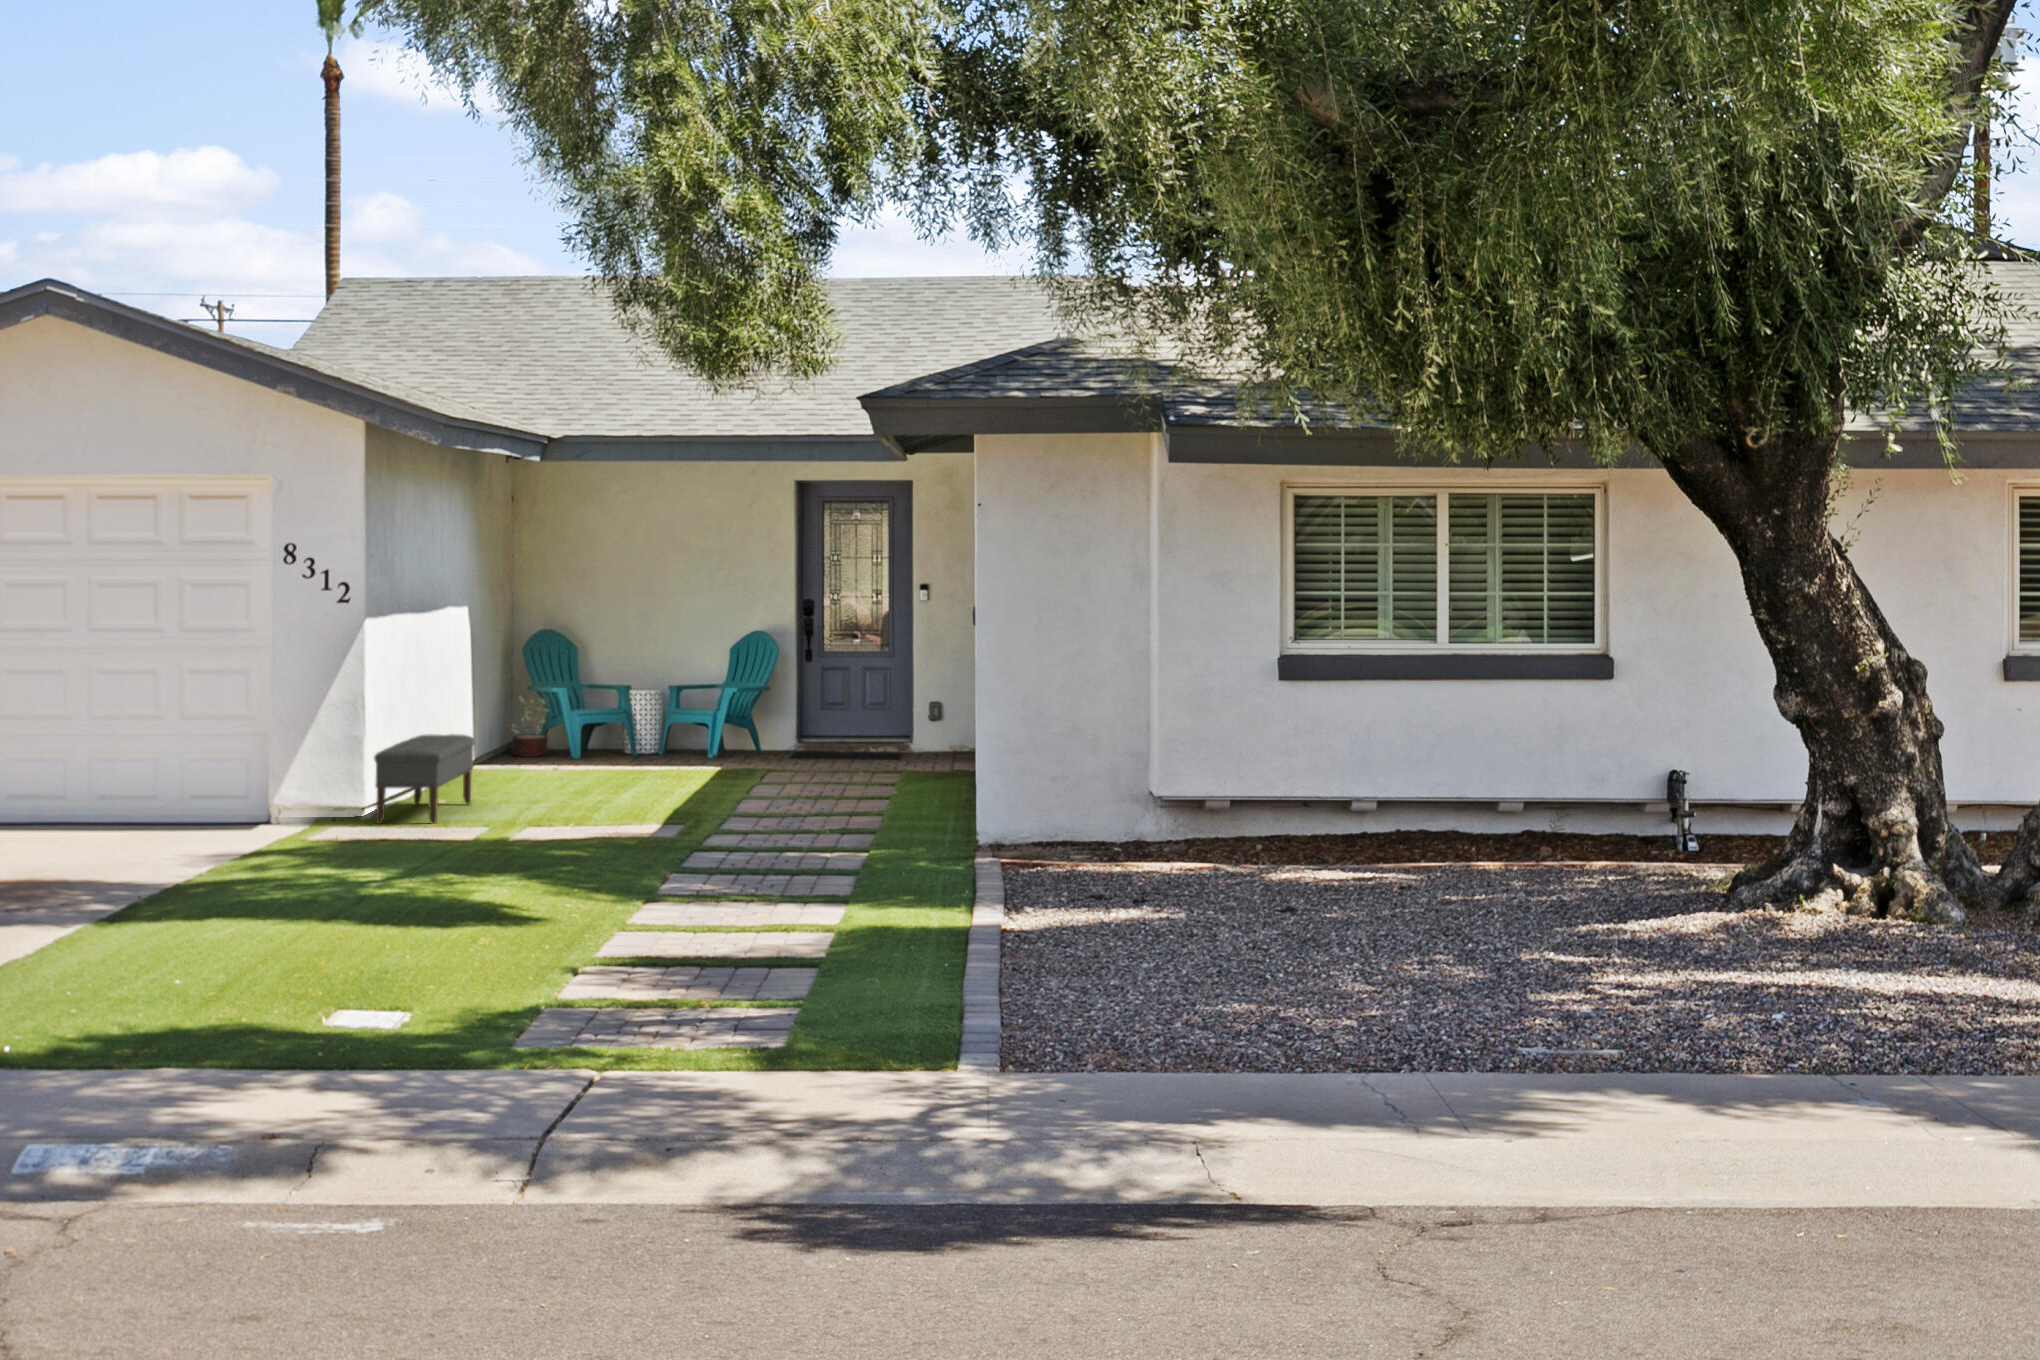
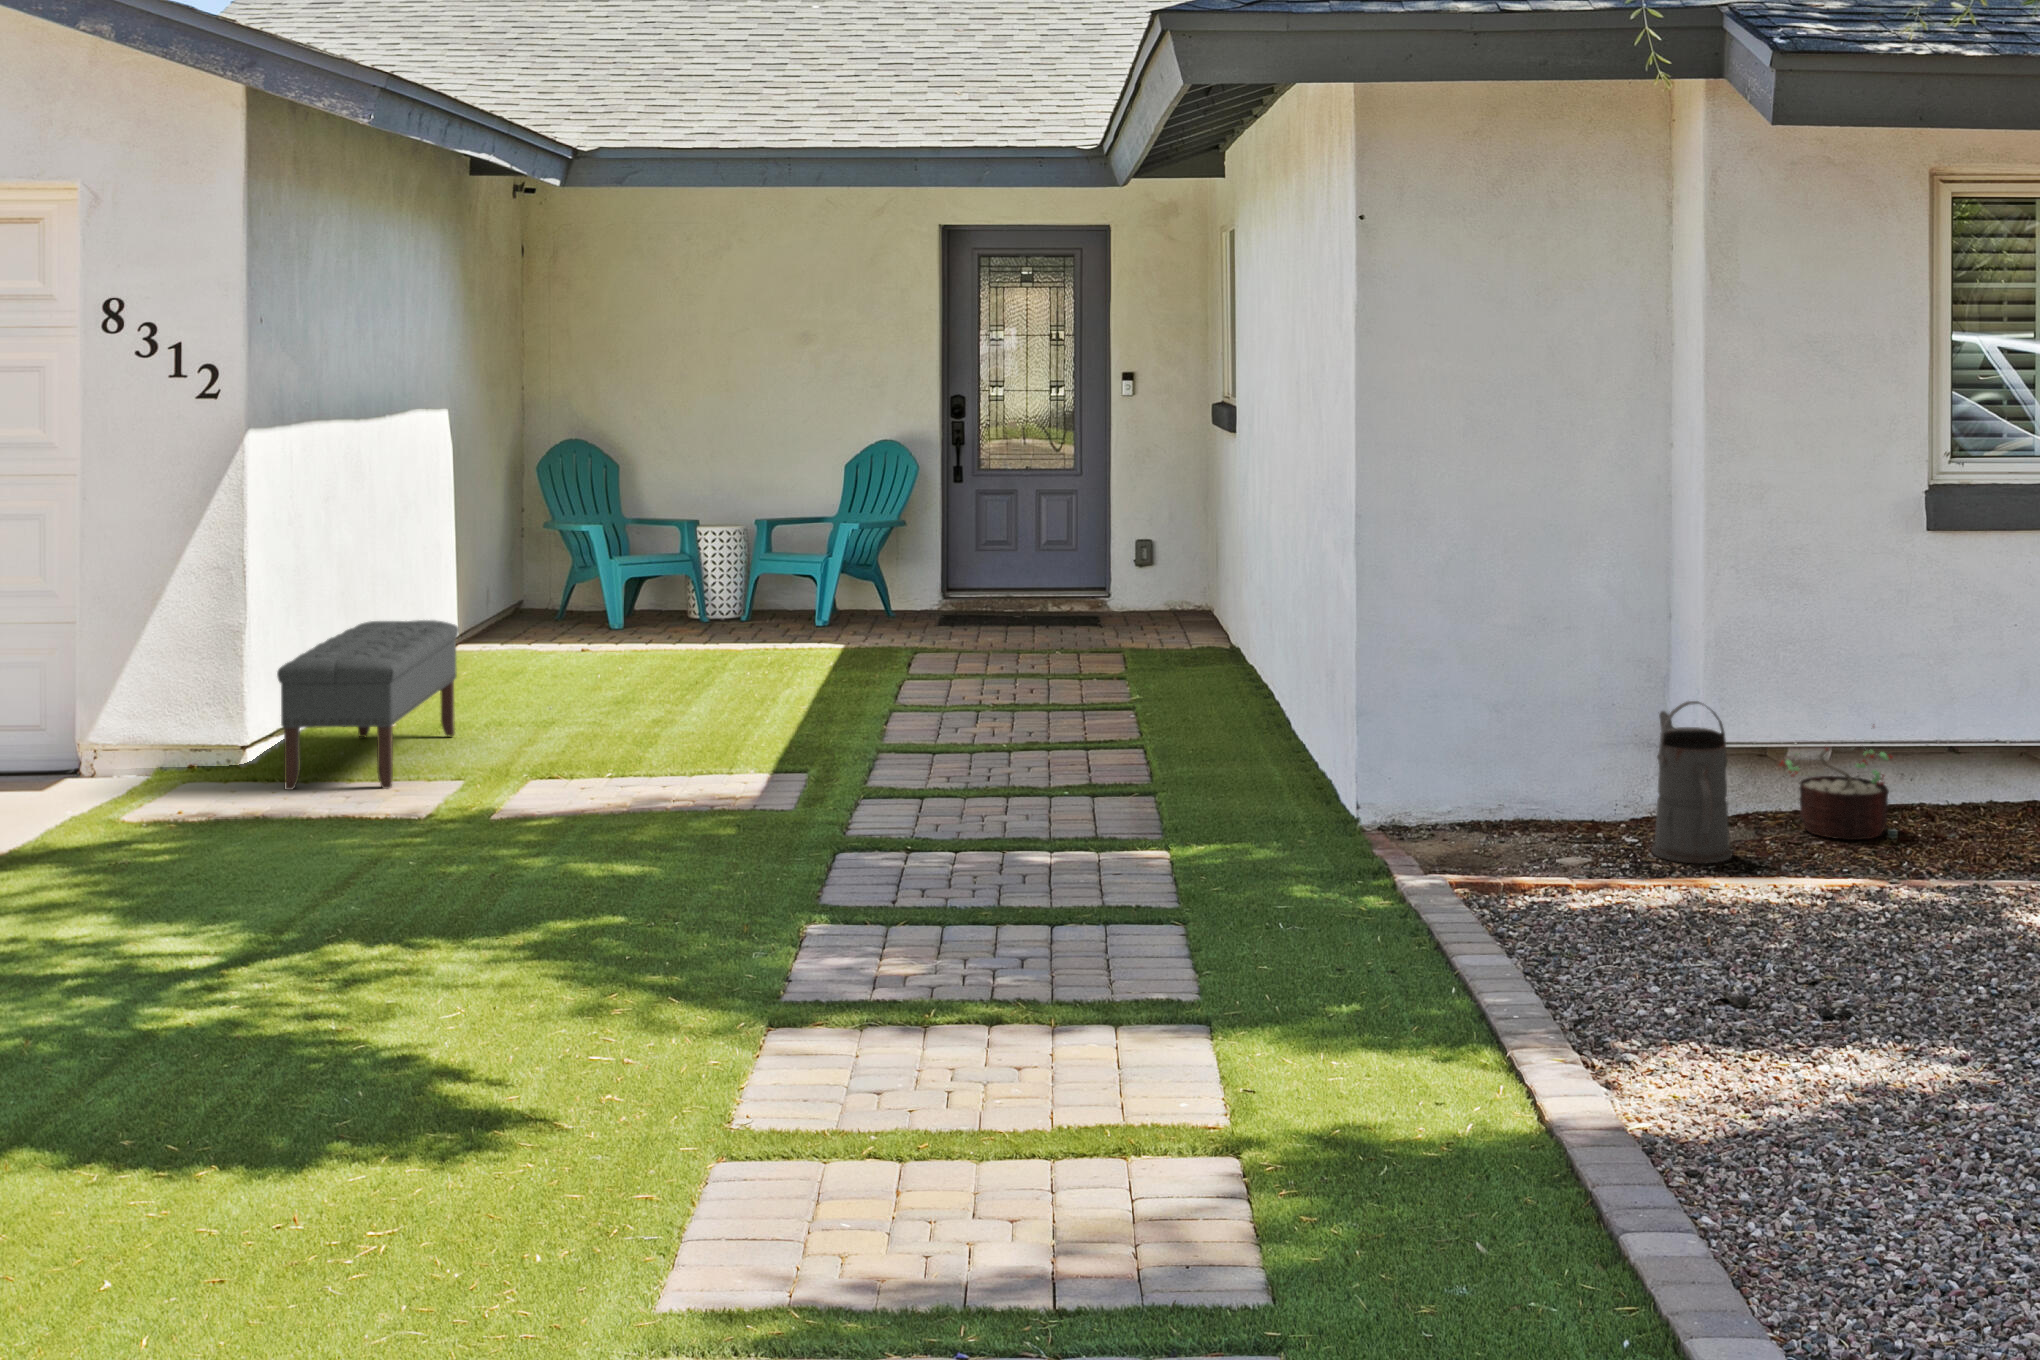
decorative plant: present [510,695,549,757] -> present [1781,726,1892,840]
watering can: none [1112,768,1154,854] -> present [1651,701,1732,863]

